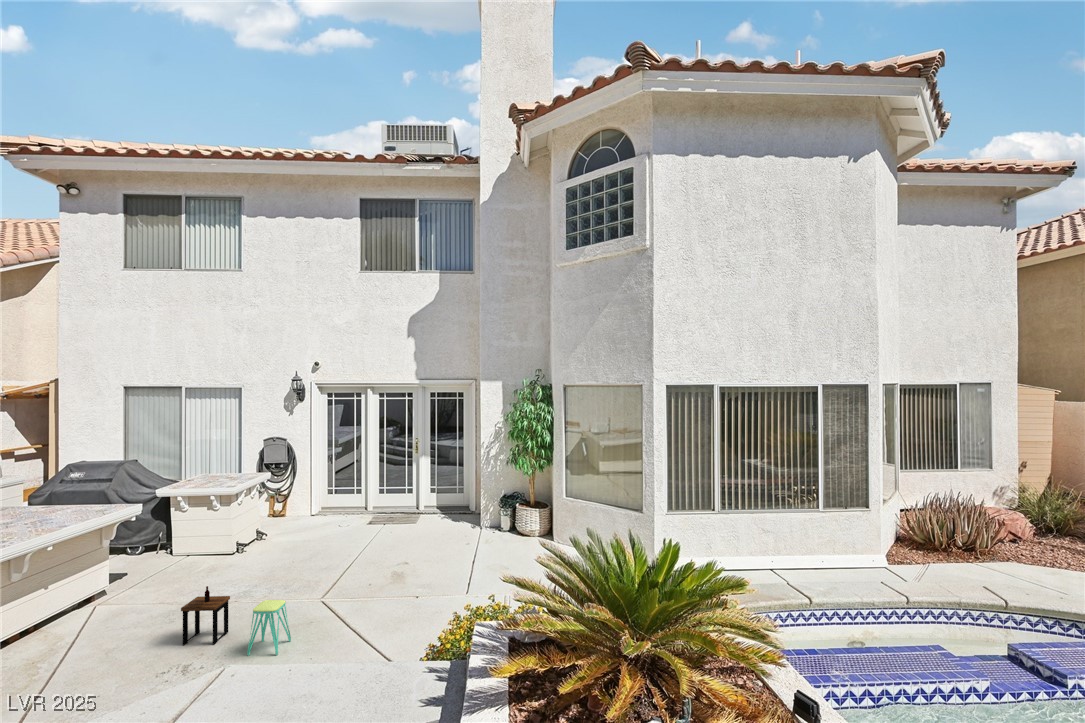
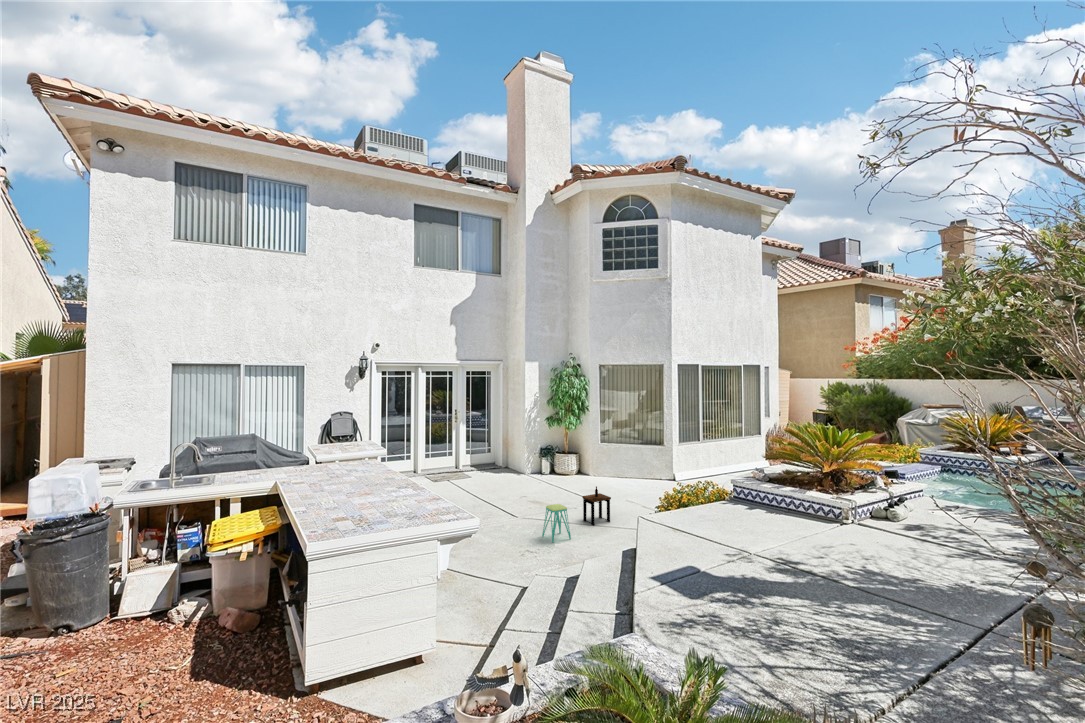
side table: present [181,586,230,646] -> present [582,486,611,525]

